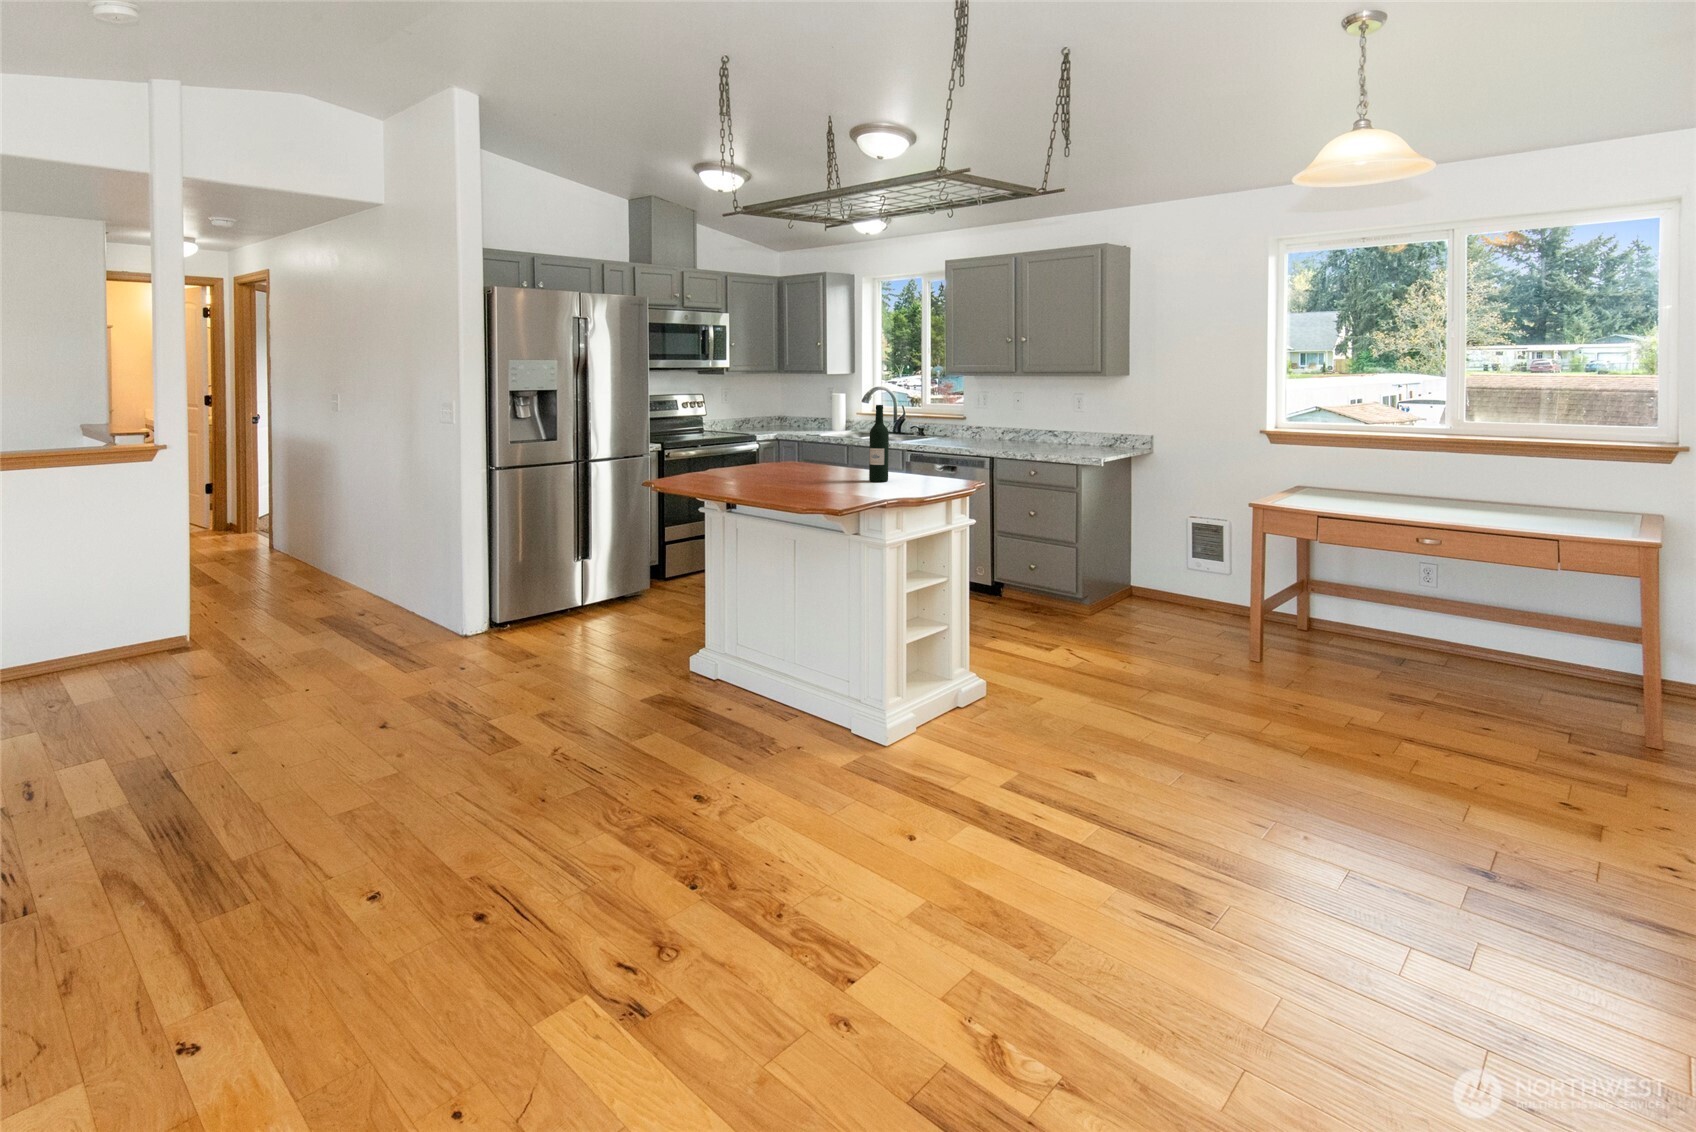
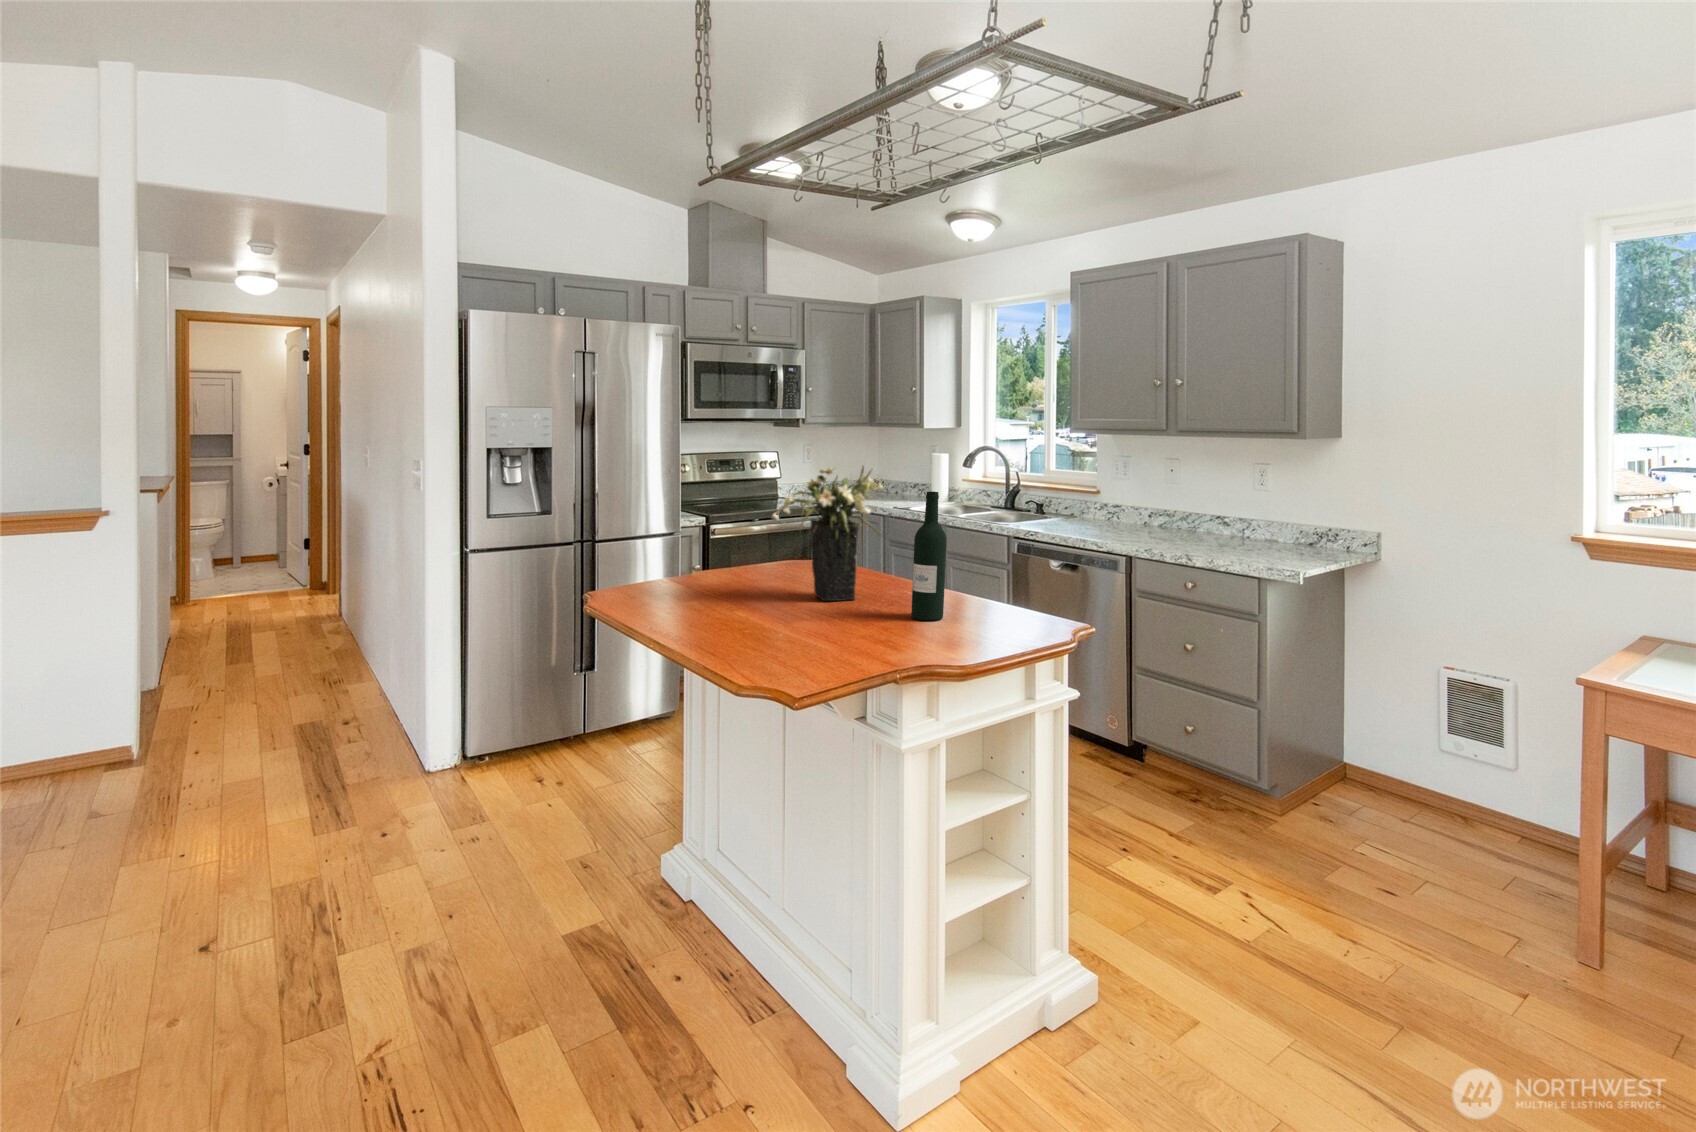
flower arrangement: none [777,392,846,478] -> present [772,466,883,601]

